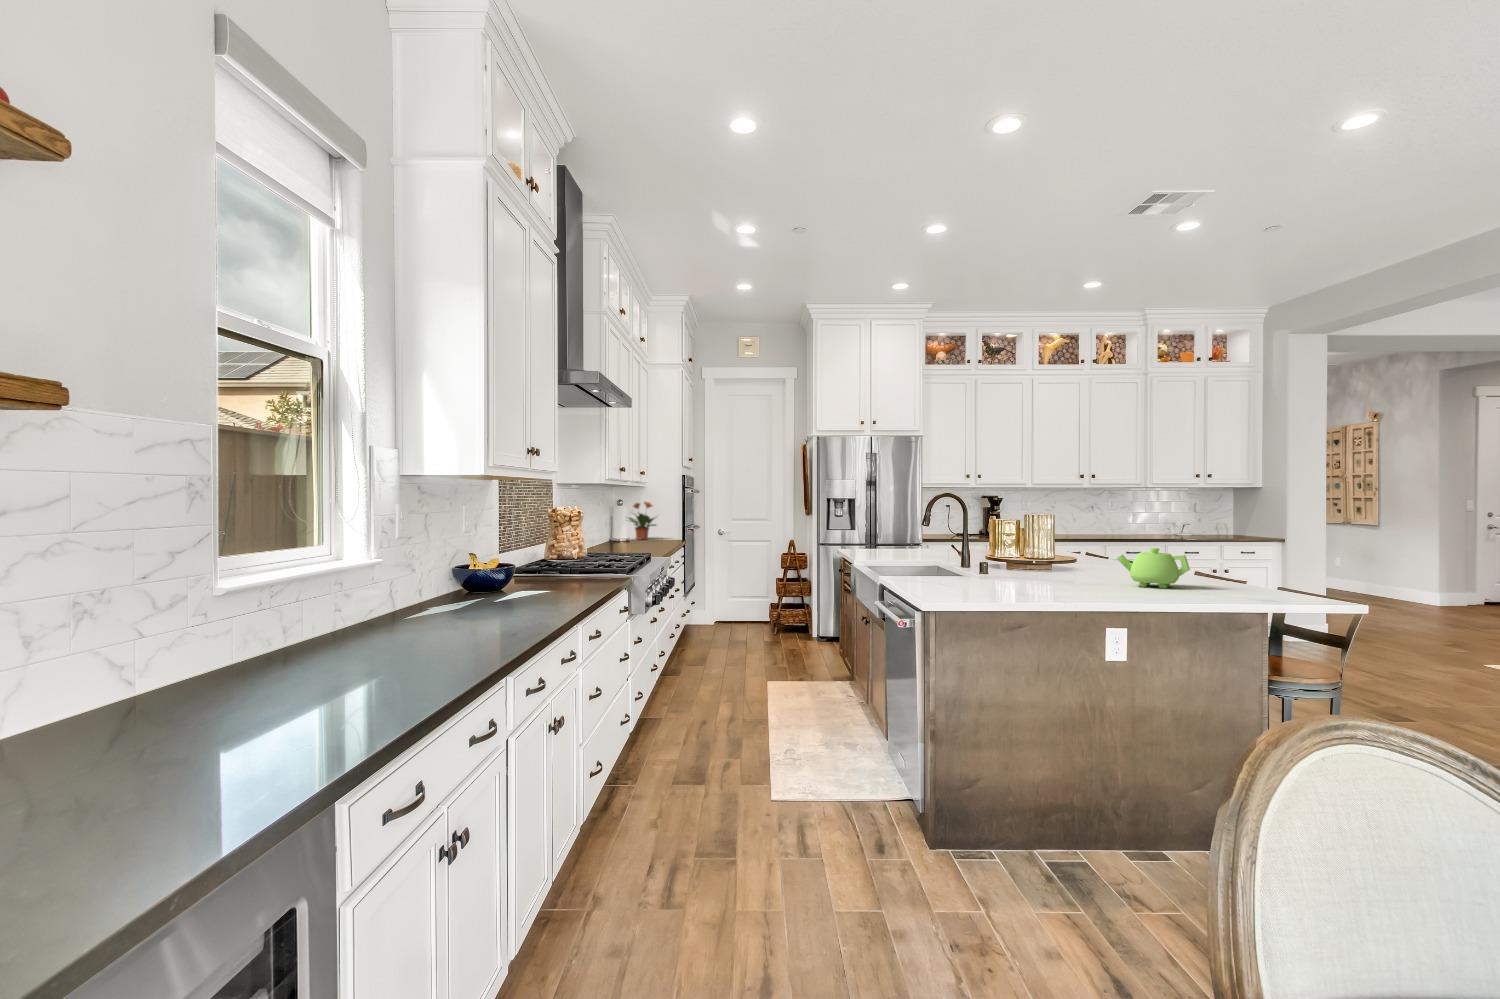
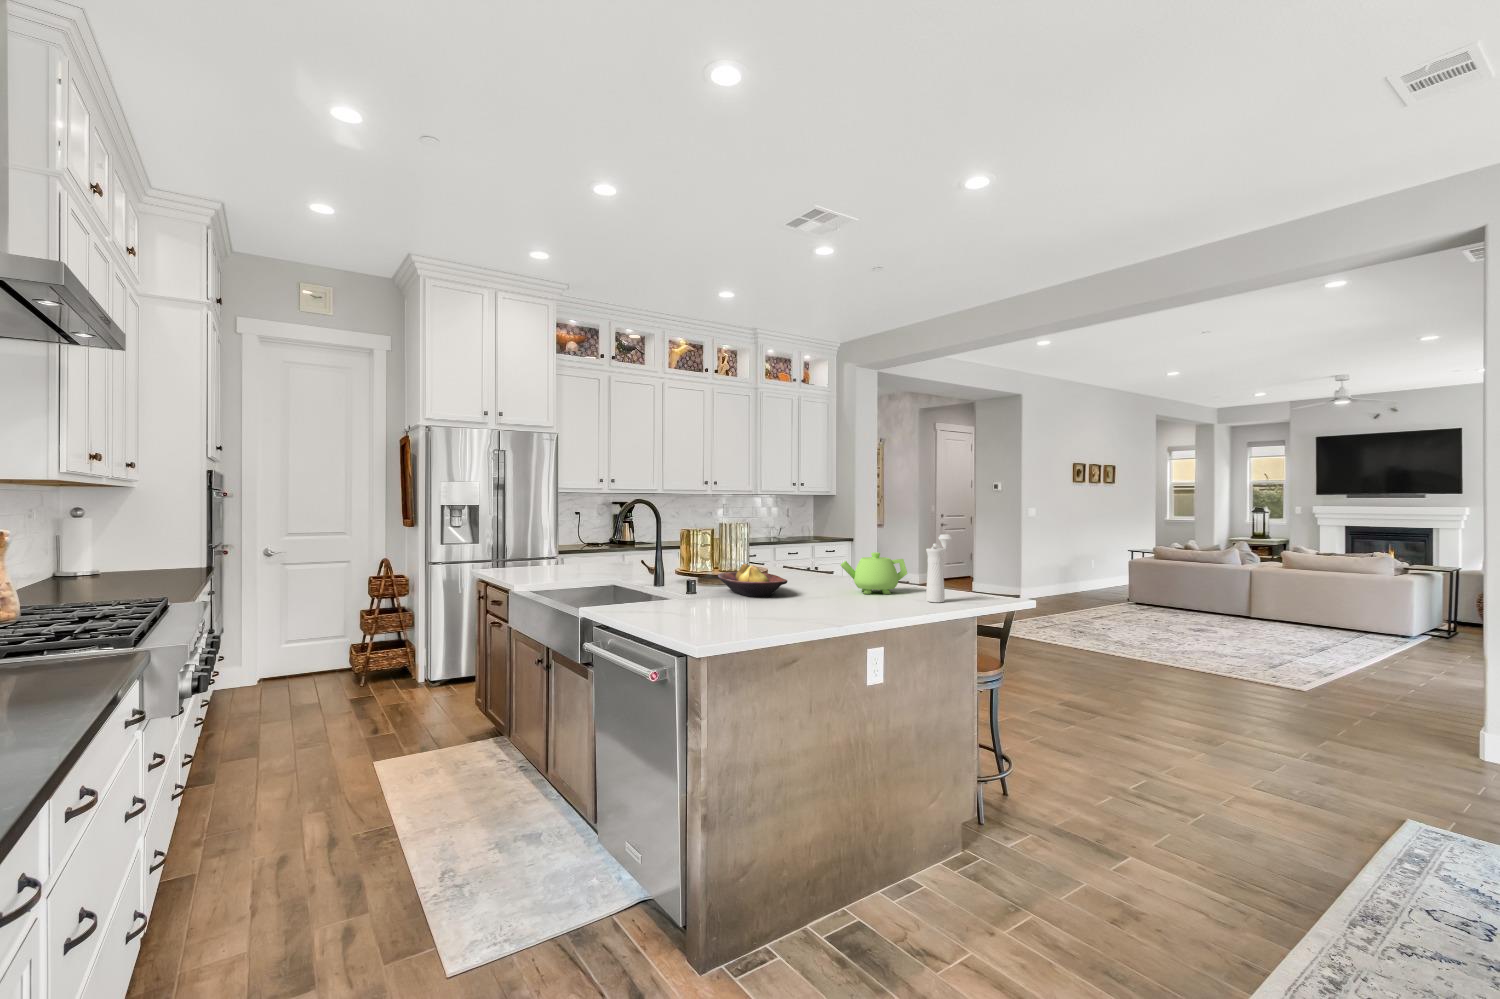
potted plant: present [628,502,656,540] -> none [89,511,162,572]
pepper mill: none [1187,532,1228,598] -> present [926,535,952,602]
fruit bowl: none [1003,553,1062,582] -> present [718,563,787,597]

